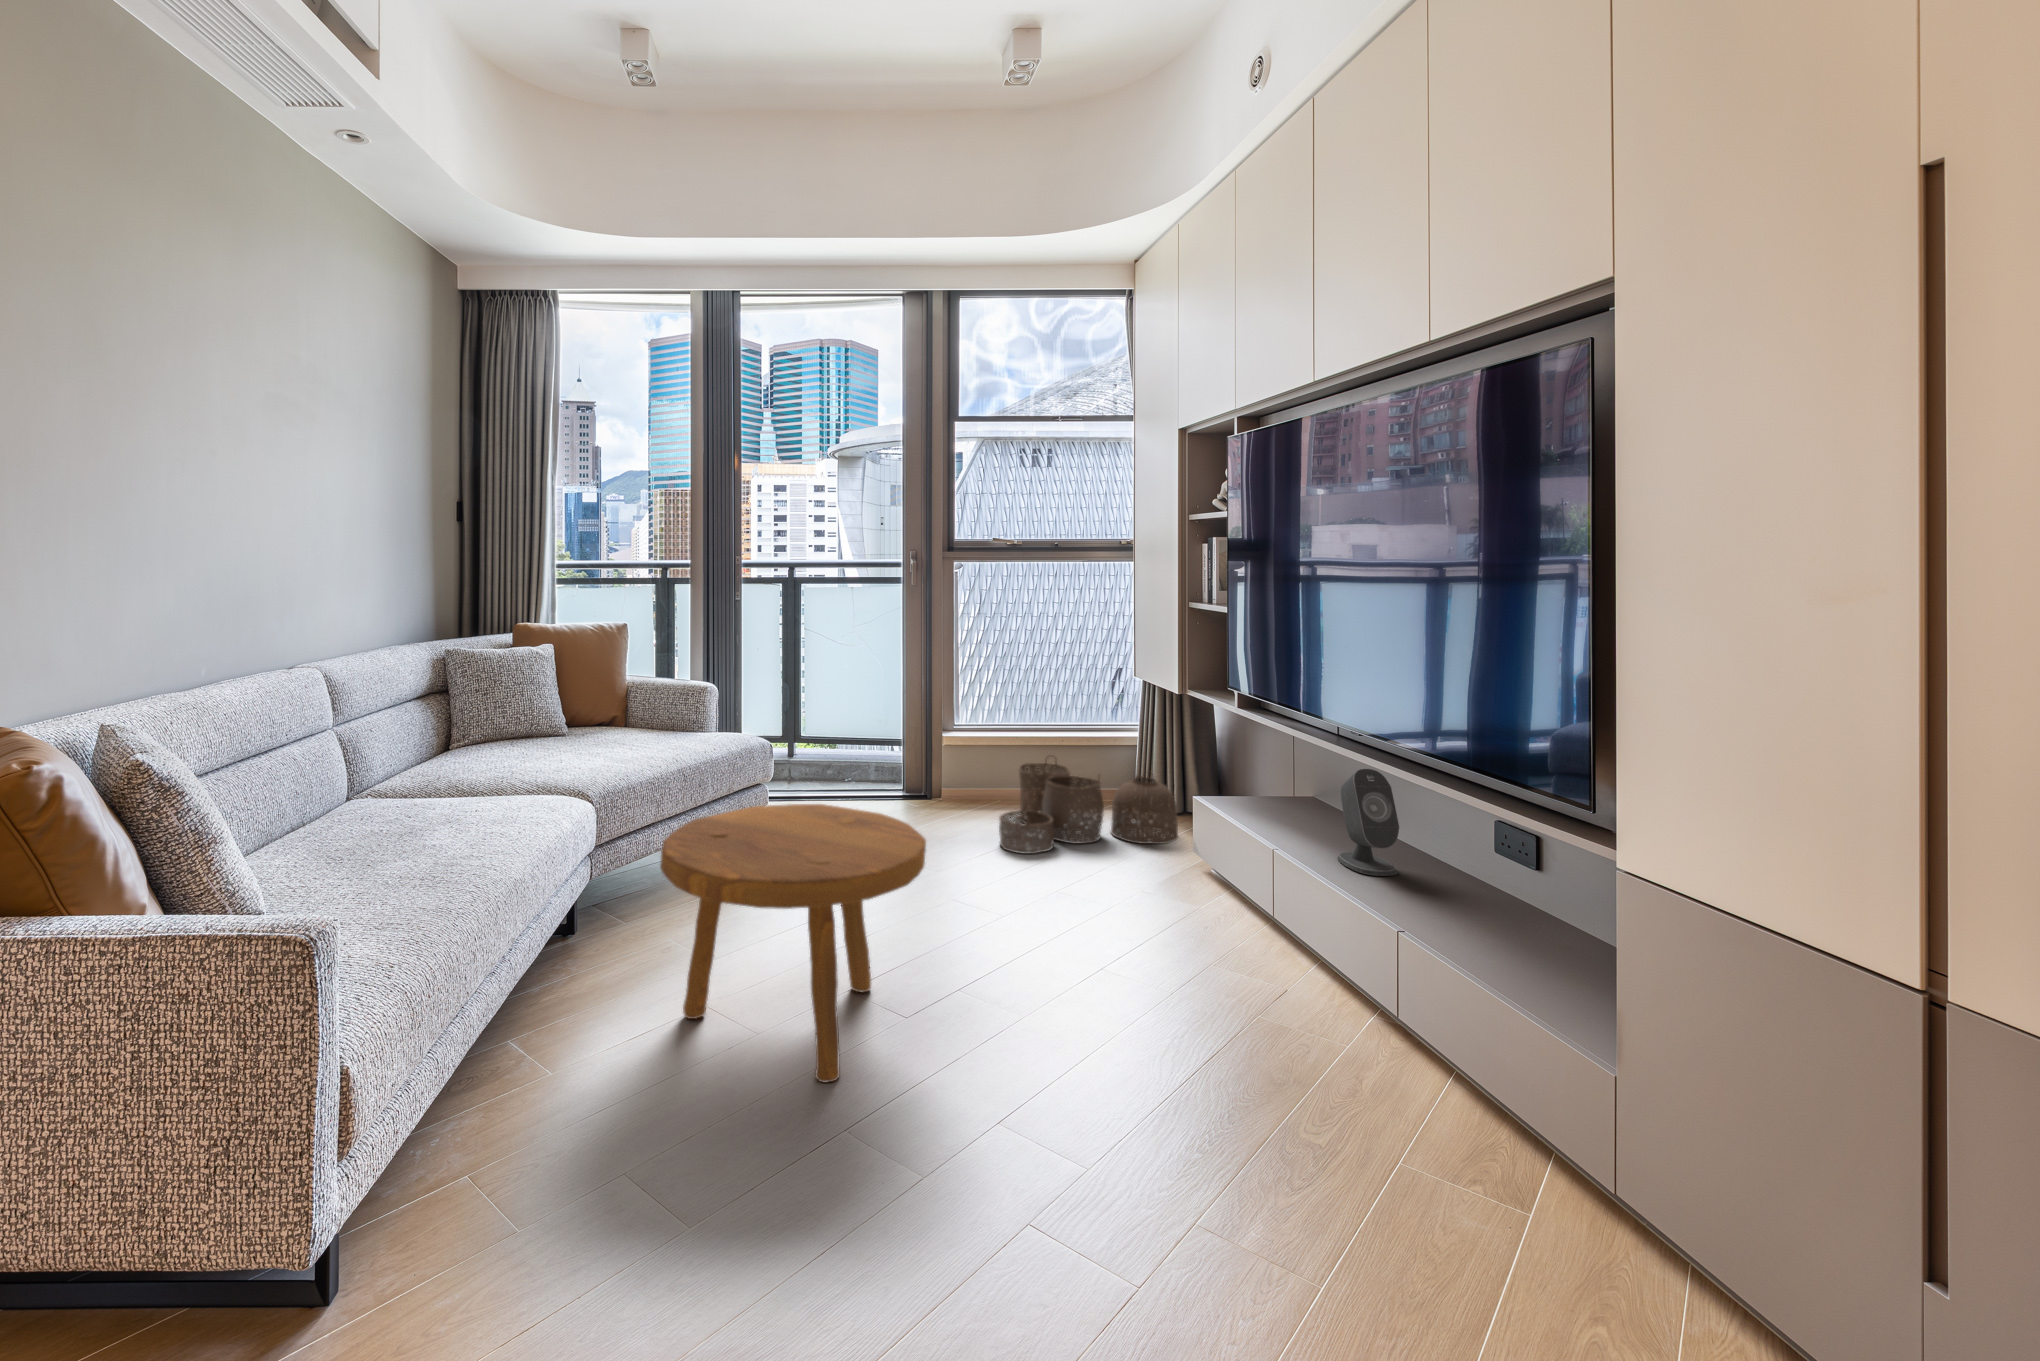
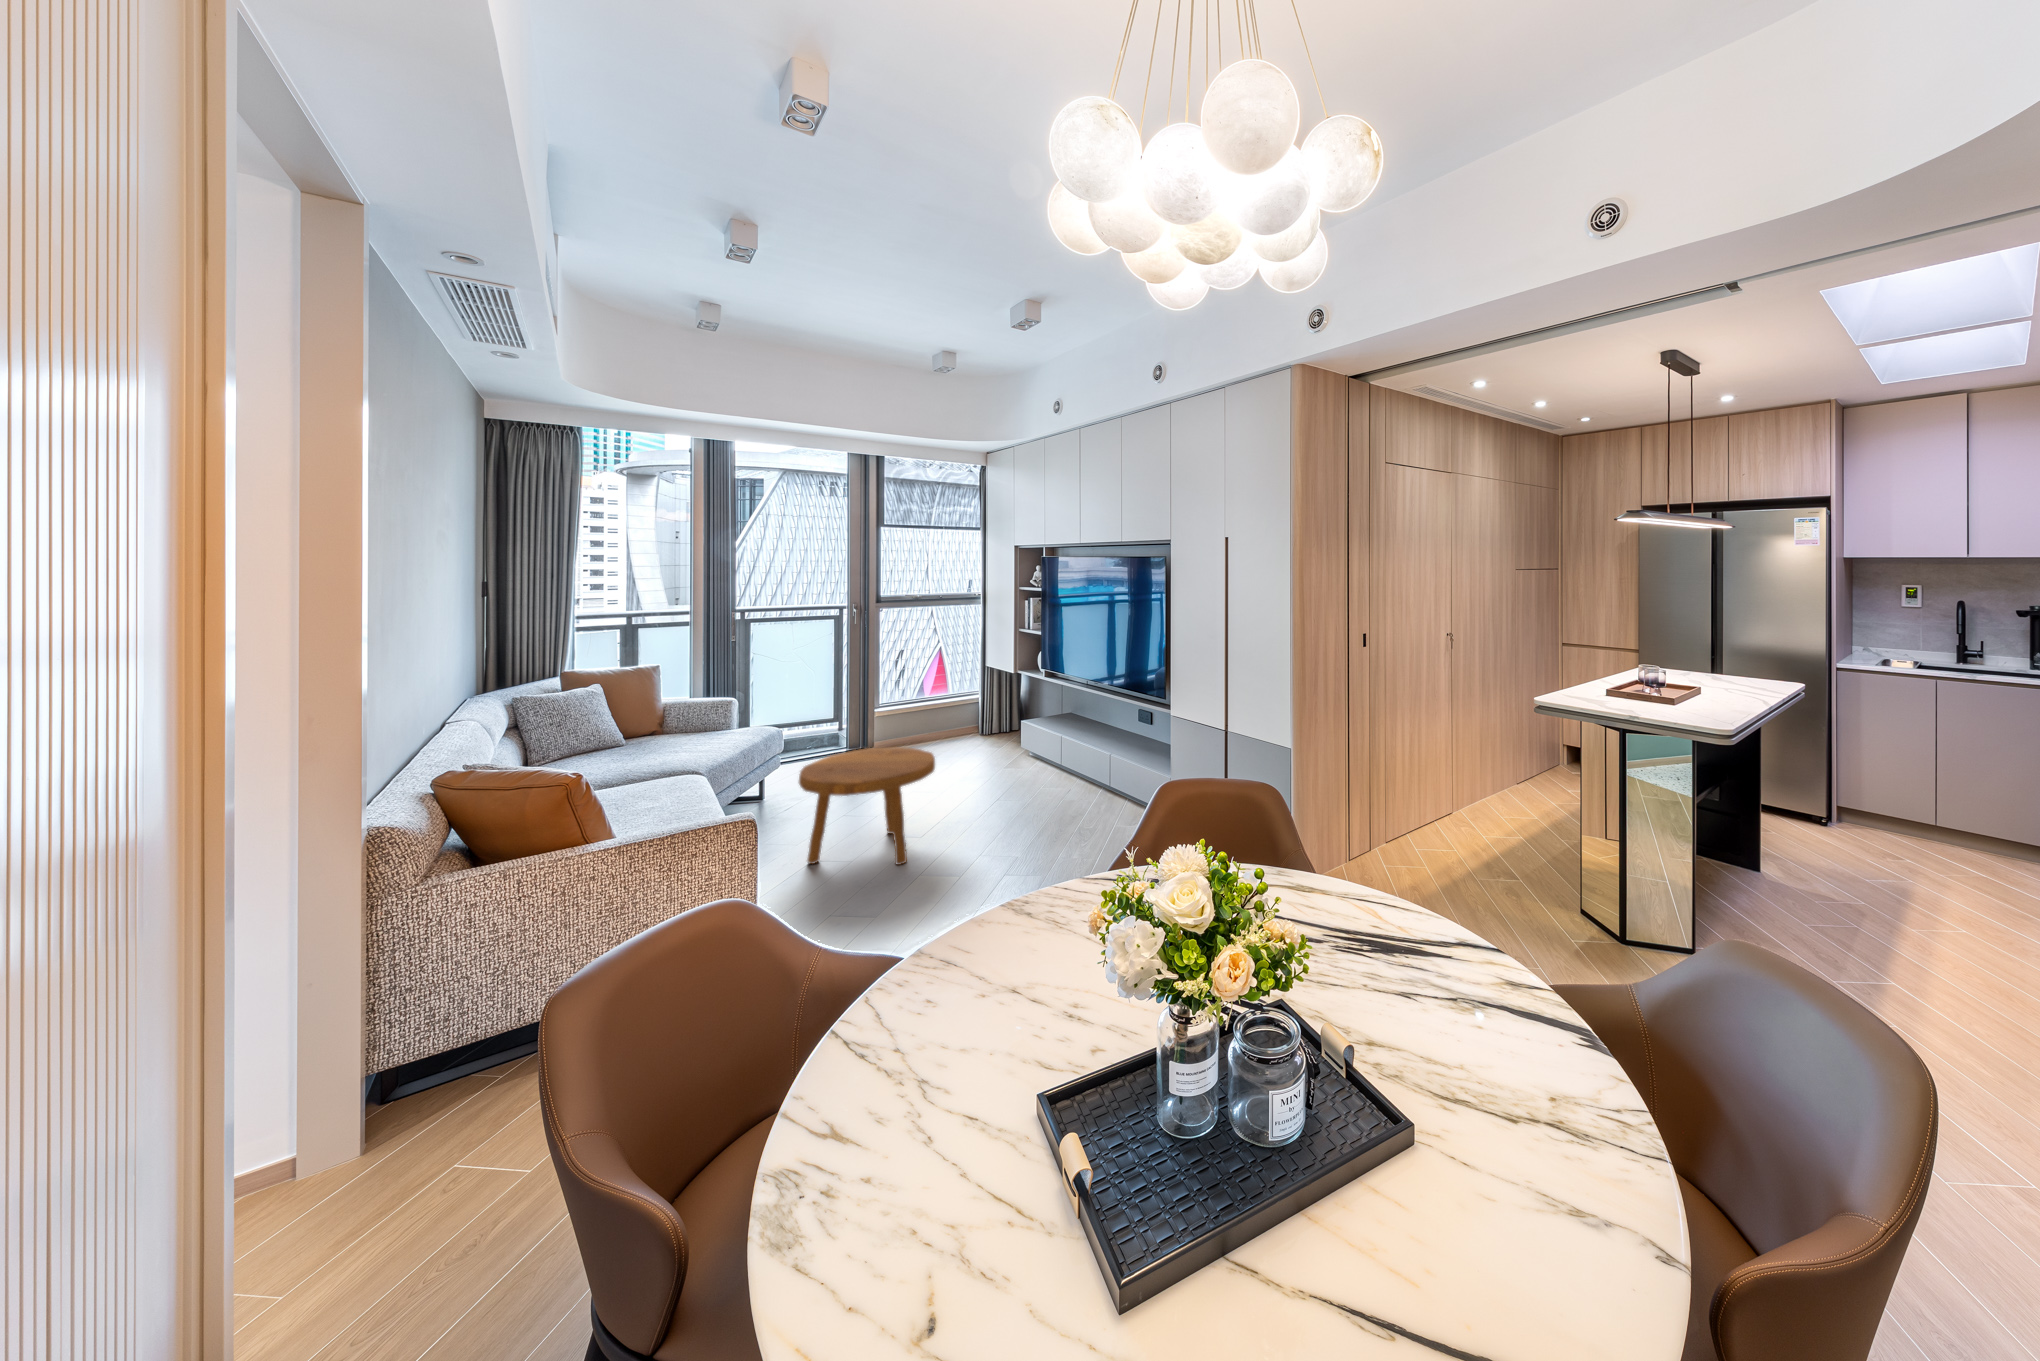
woven basket: present [999,762,1178,854] -> none [921,712,1009,764]
speaker: present [1337,769,1399,876] -> none [1087,697,1109,739]

